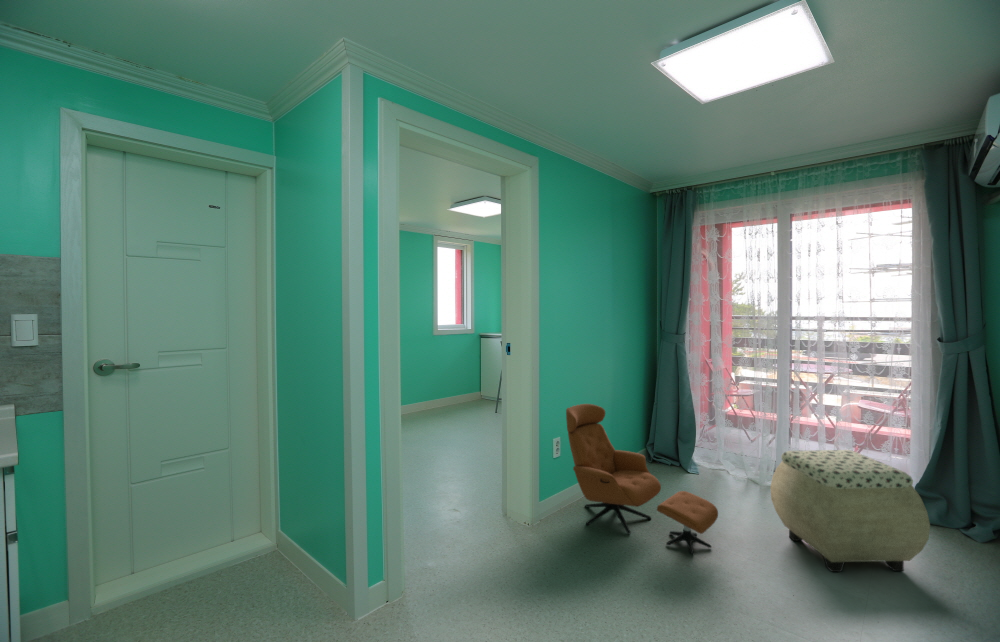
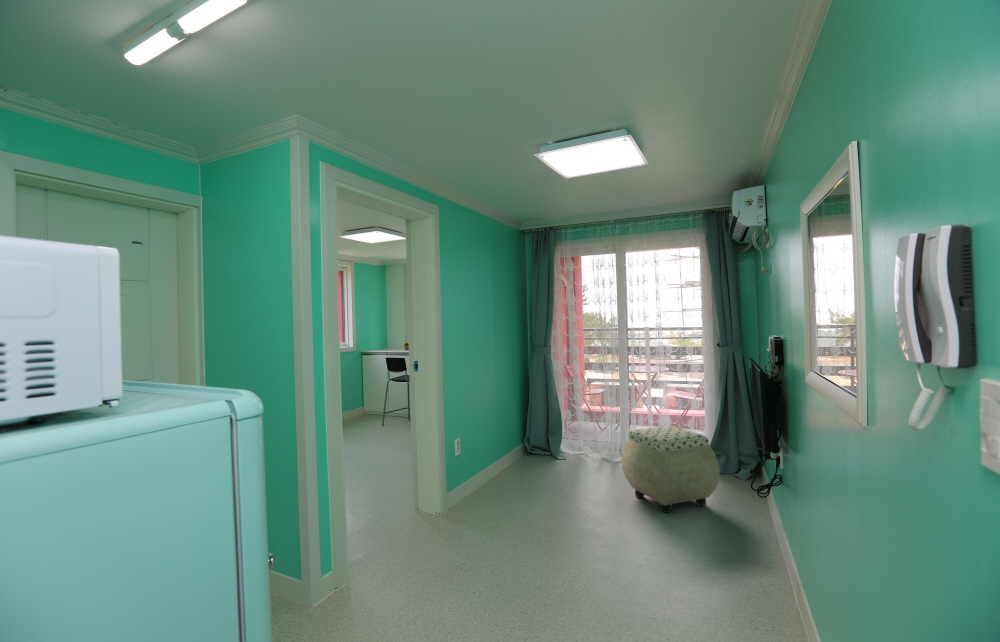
armchair: present [566,404,718,554] -> none [465,407,588,517]

